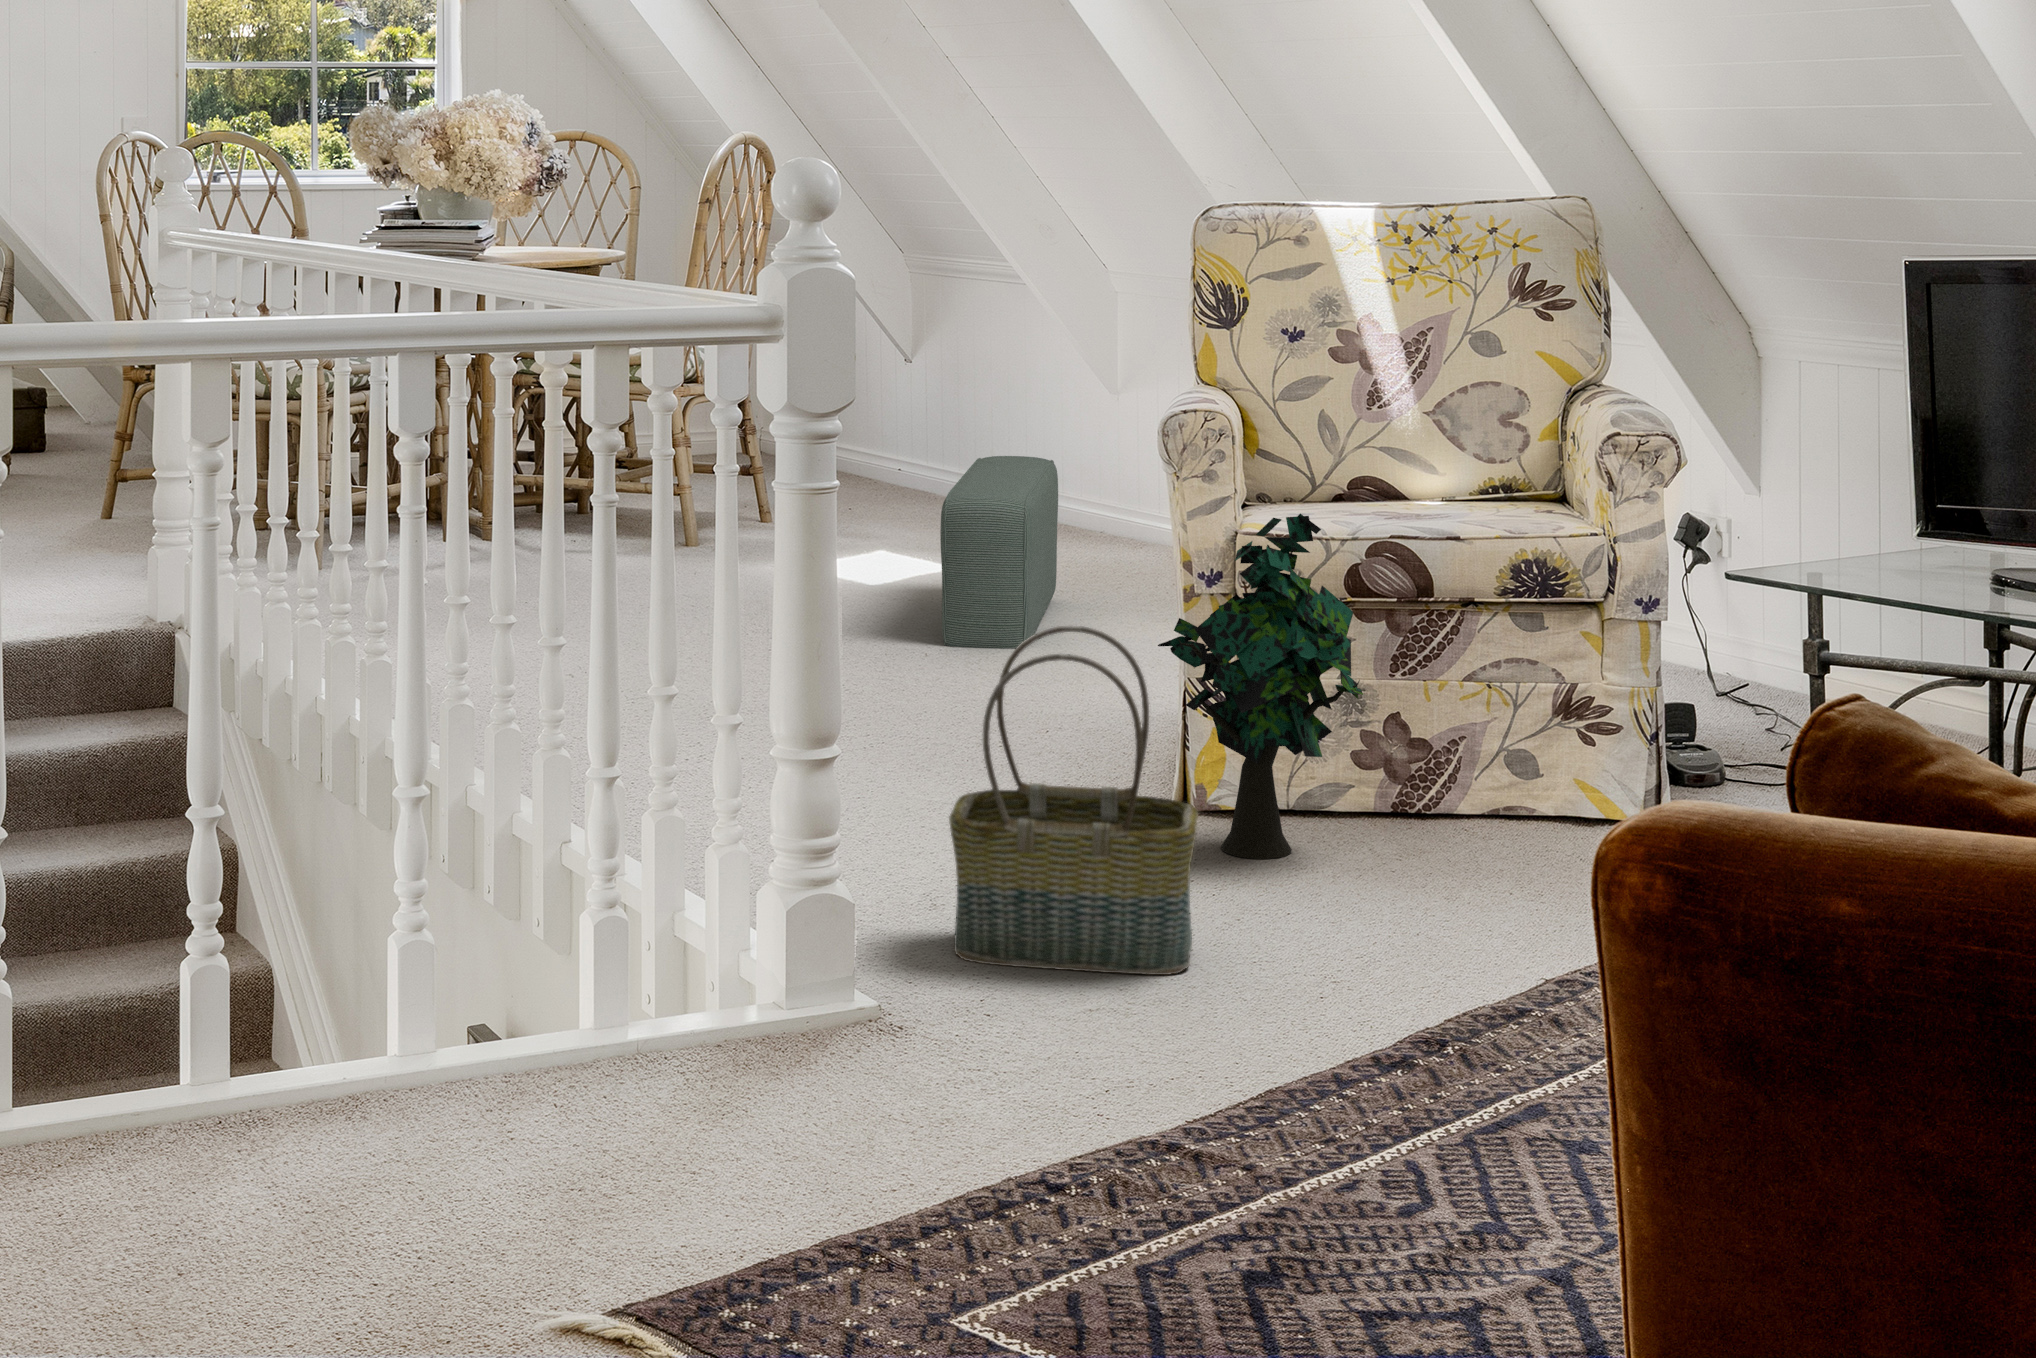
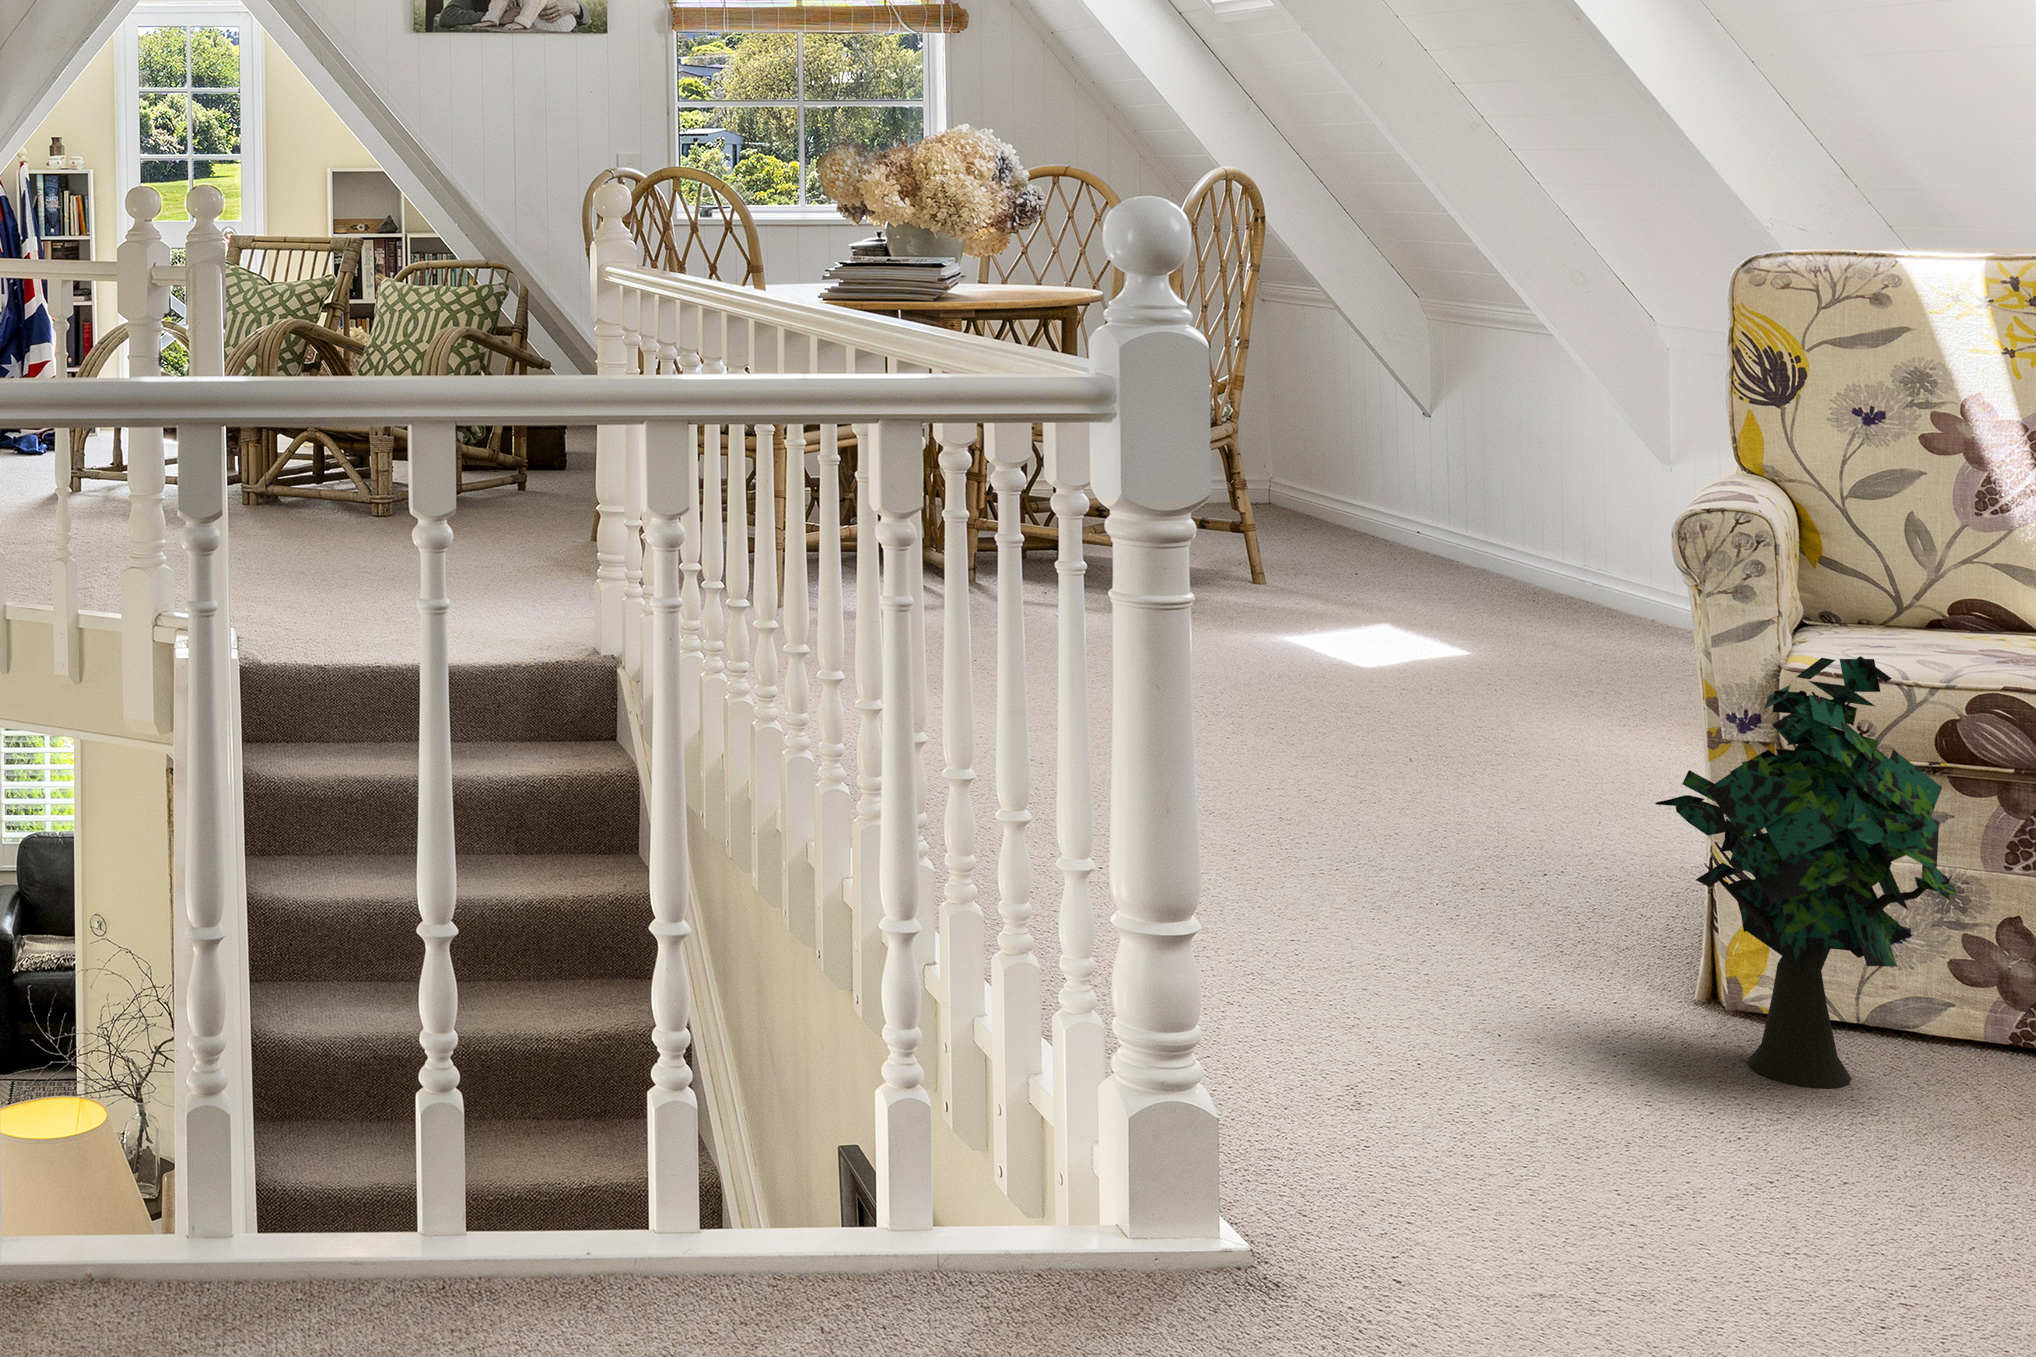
pouf: present [940,456,1058,649] -> none [1428,530,1587,757]
basket: present [949,625,1198,975] -> none [1339,783,1685,1245]

